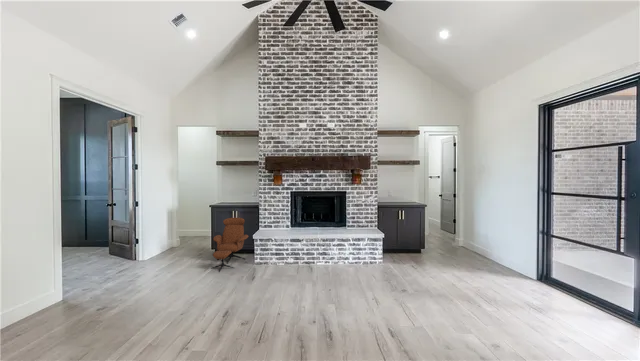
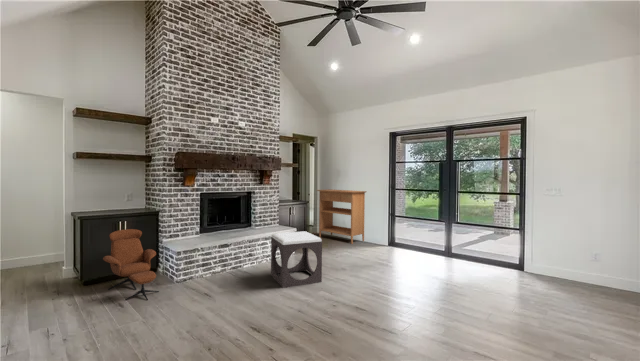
console table: none [445,191,506,265] -> present [317,189,366,244]
footstool: none [308,234,361,296] -> present [271,231,322,288]

